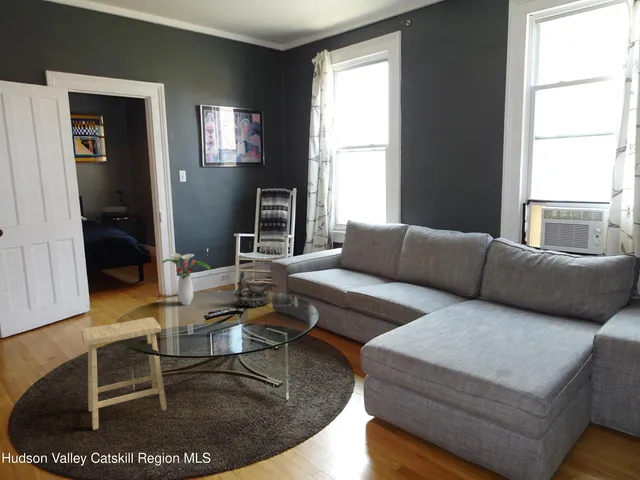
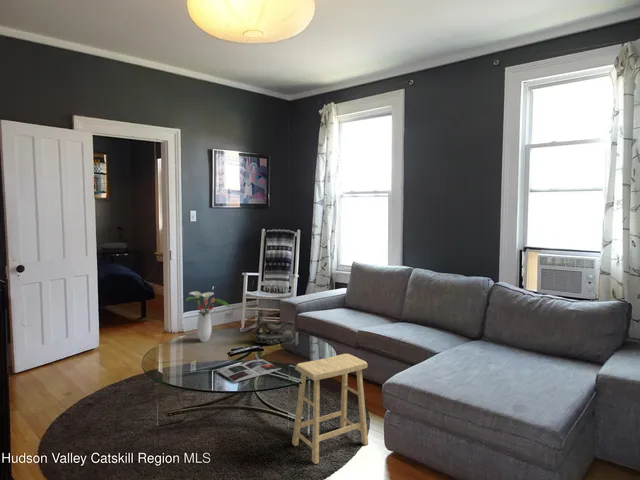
footstool: present [81,317,167,430] -> present [292,354,368,464]
magazine: none [192,322,260,346] -> present [218,359,281,382]

